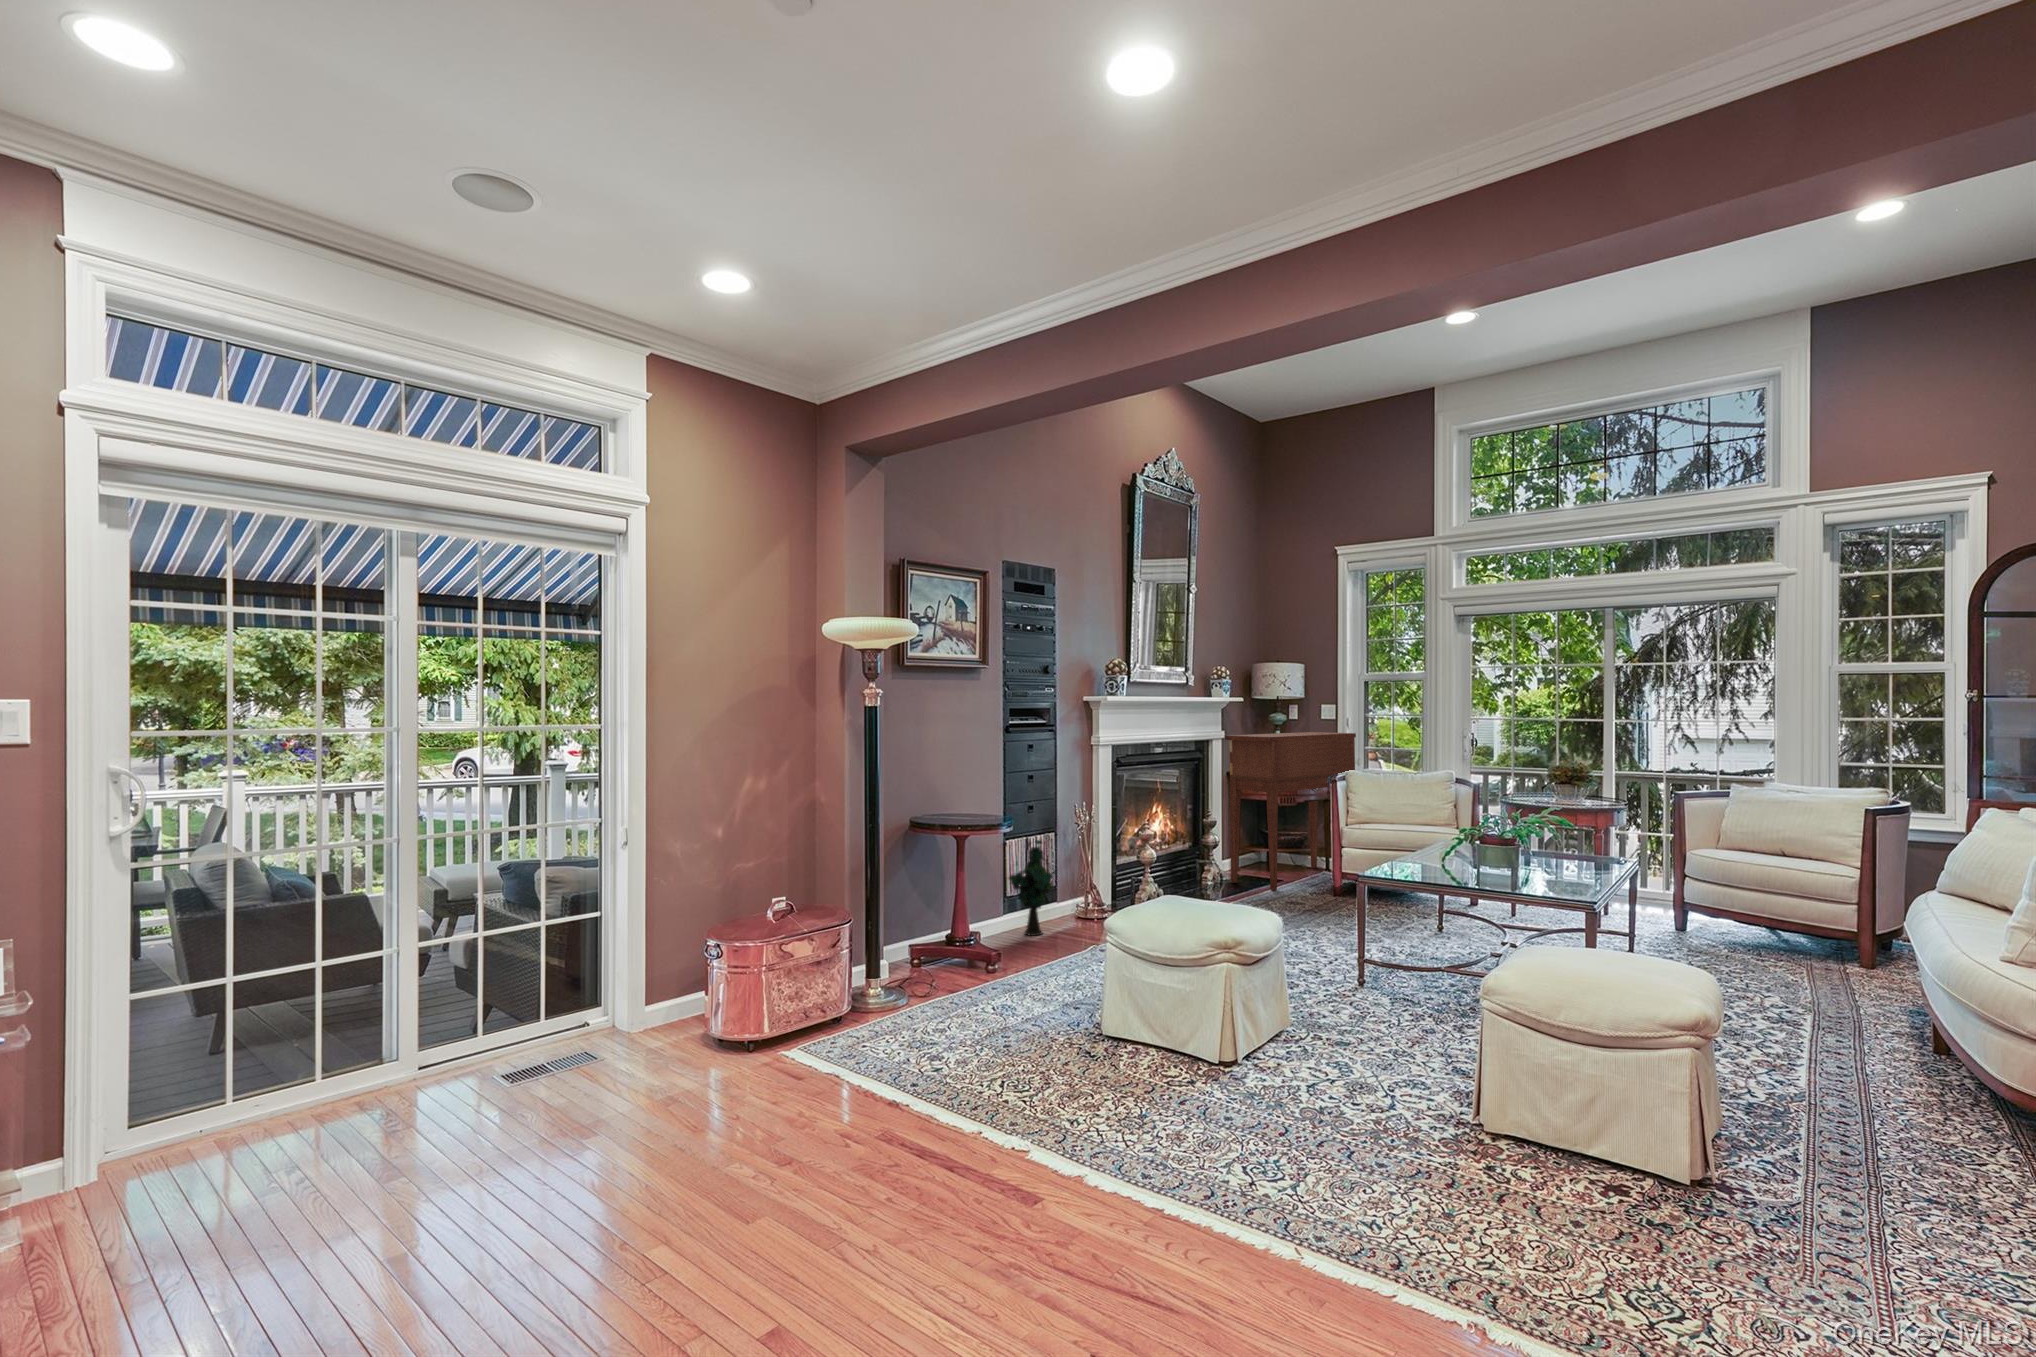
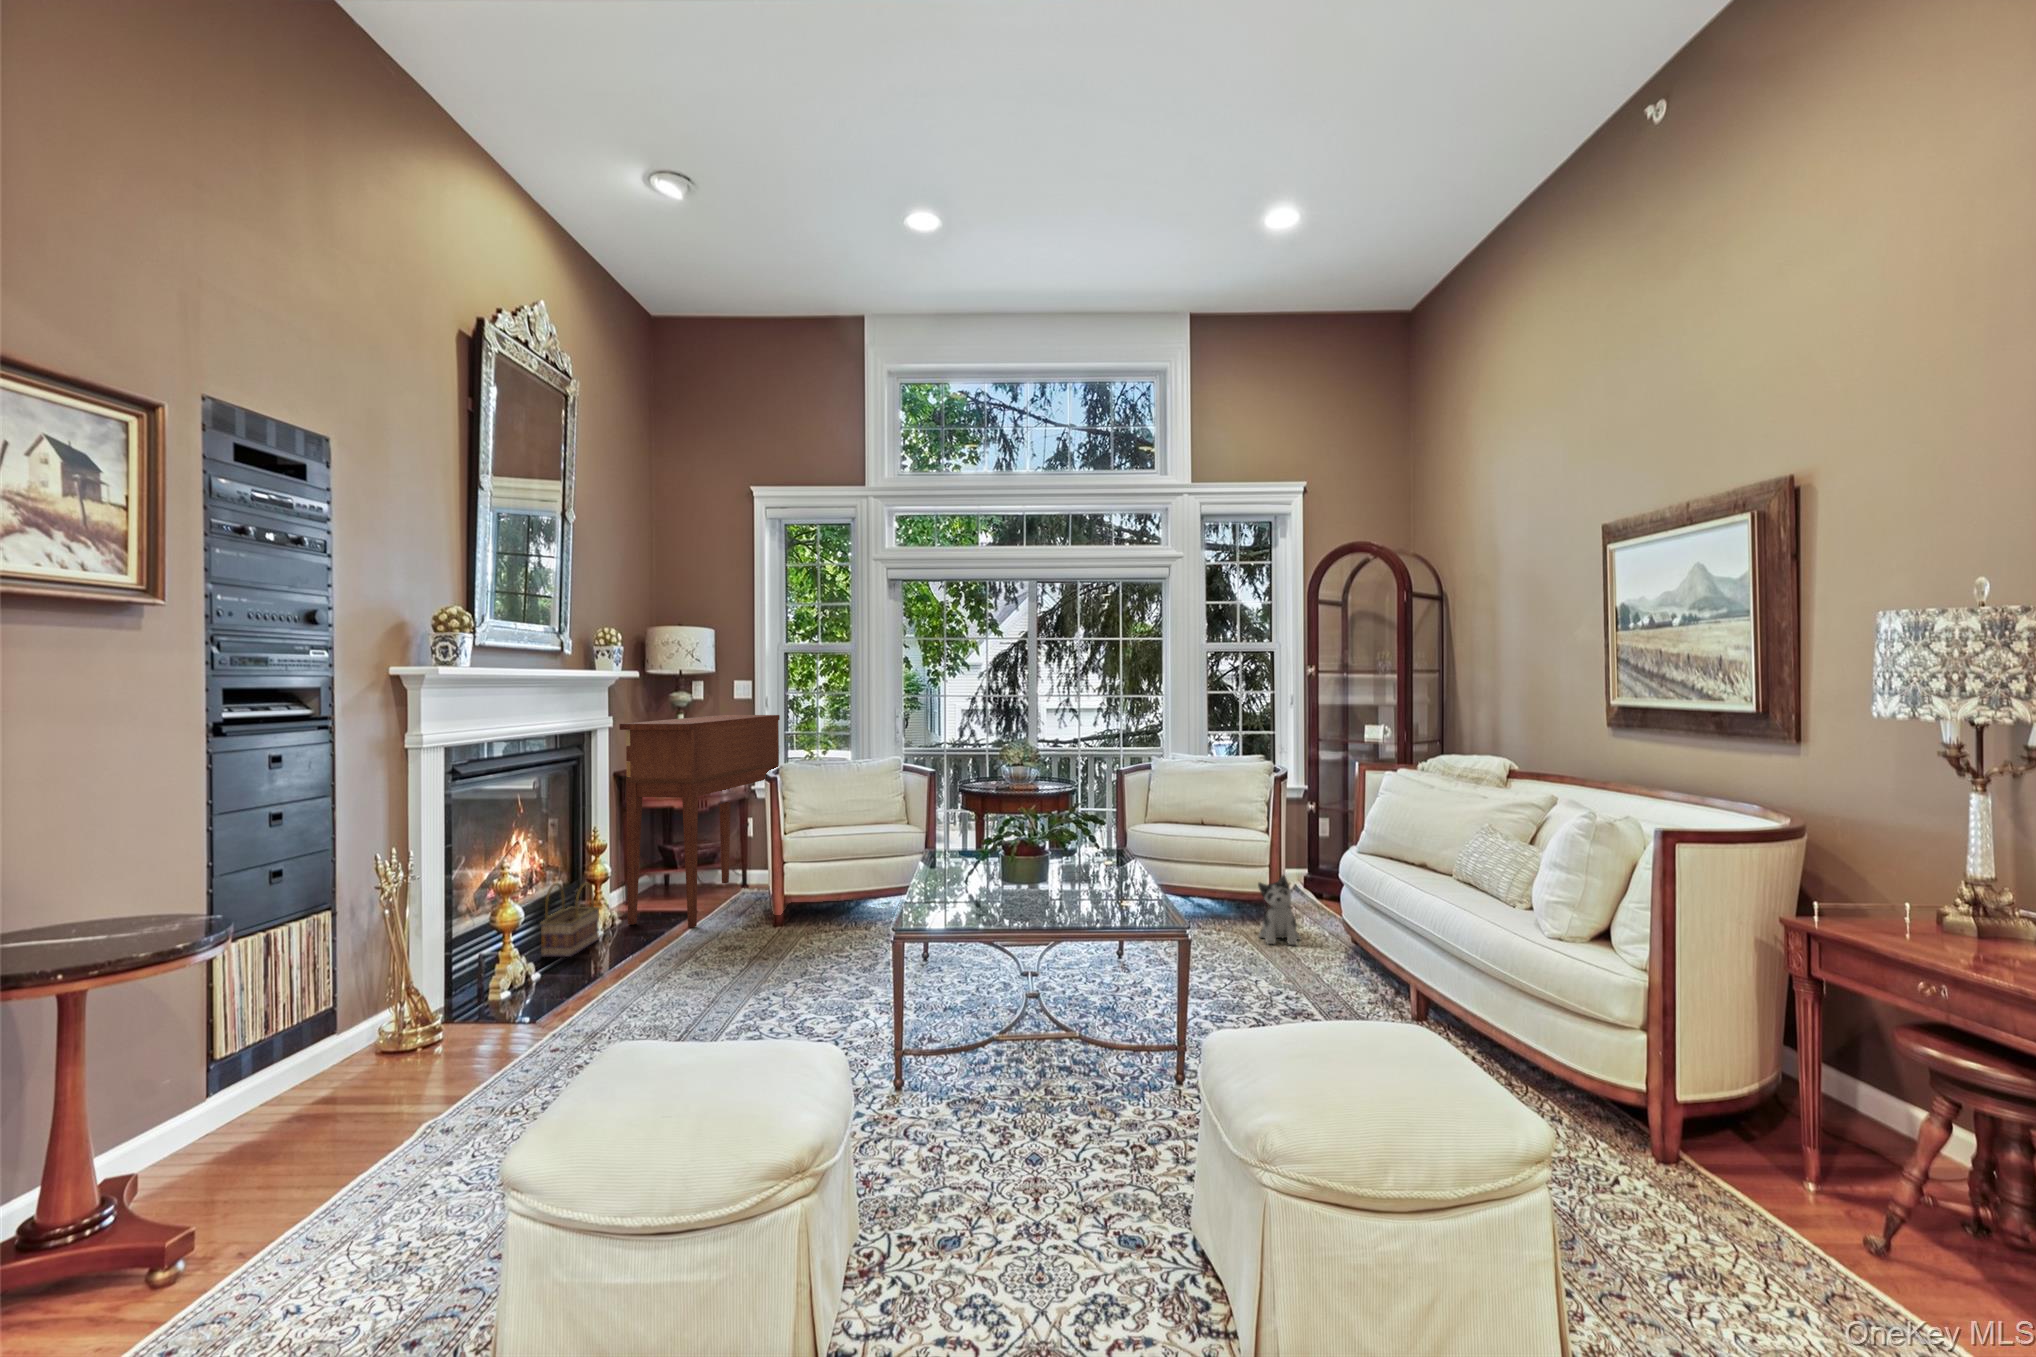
decorative plant: present [1009,840,1056,936] -> none [217,935,342,1127]
basket: none [1170,843,1209,893] -> present [541,883,599,957]
plush toy: none [1807,916,1868,991] -> present [1258,875,1301,945]

